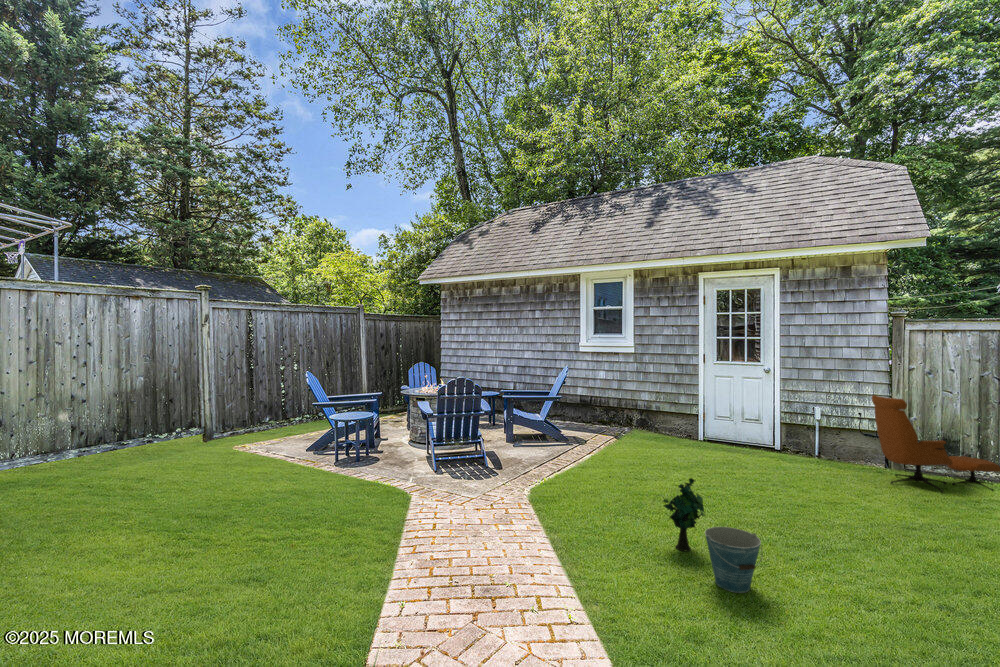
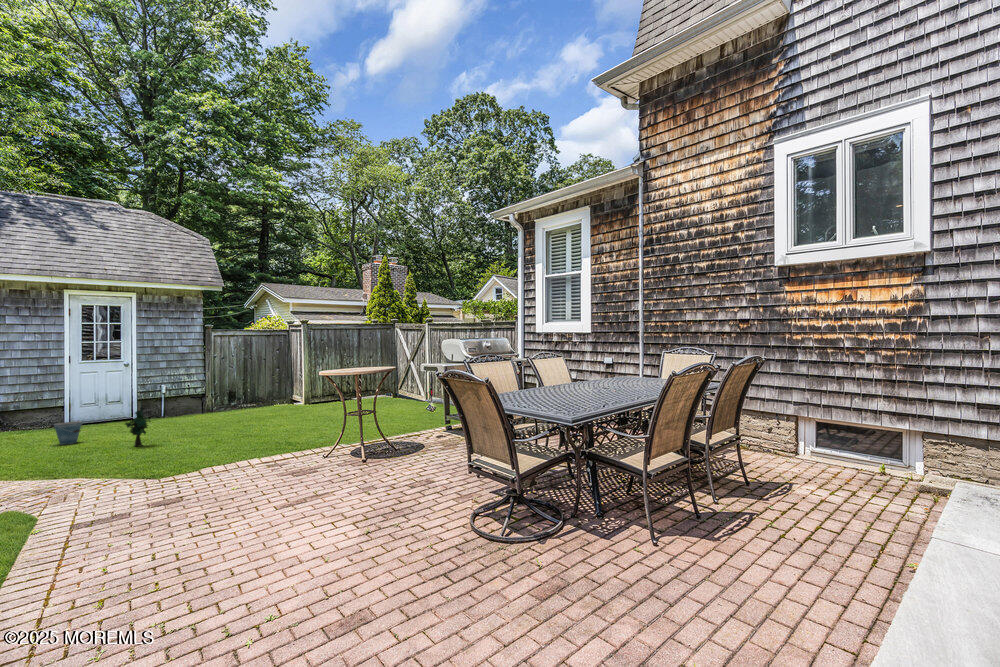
lounge chair: present [872,395,1000,493] -> none [200,370,253,417]
bucket: present [705,527,763,593] -> present [54,421,82,445]

